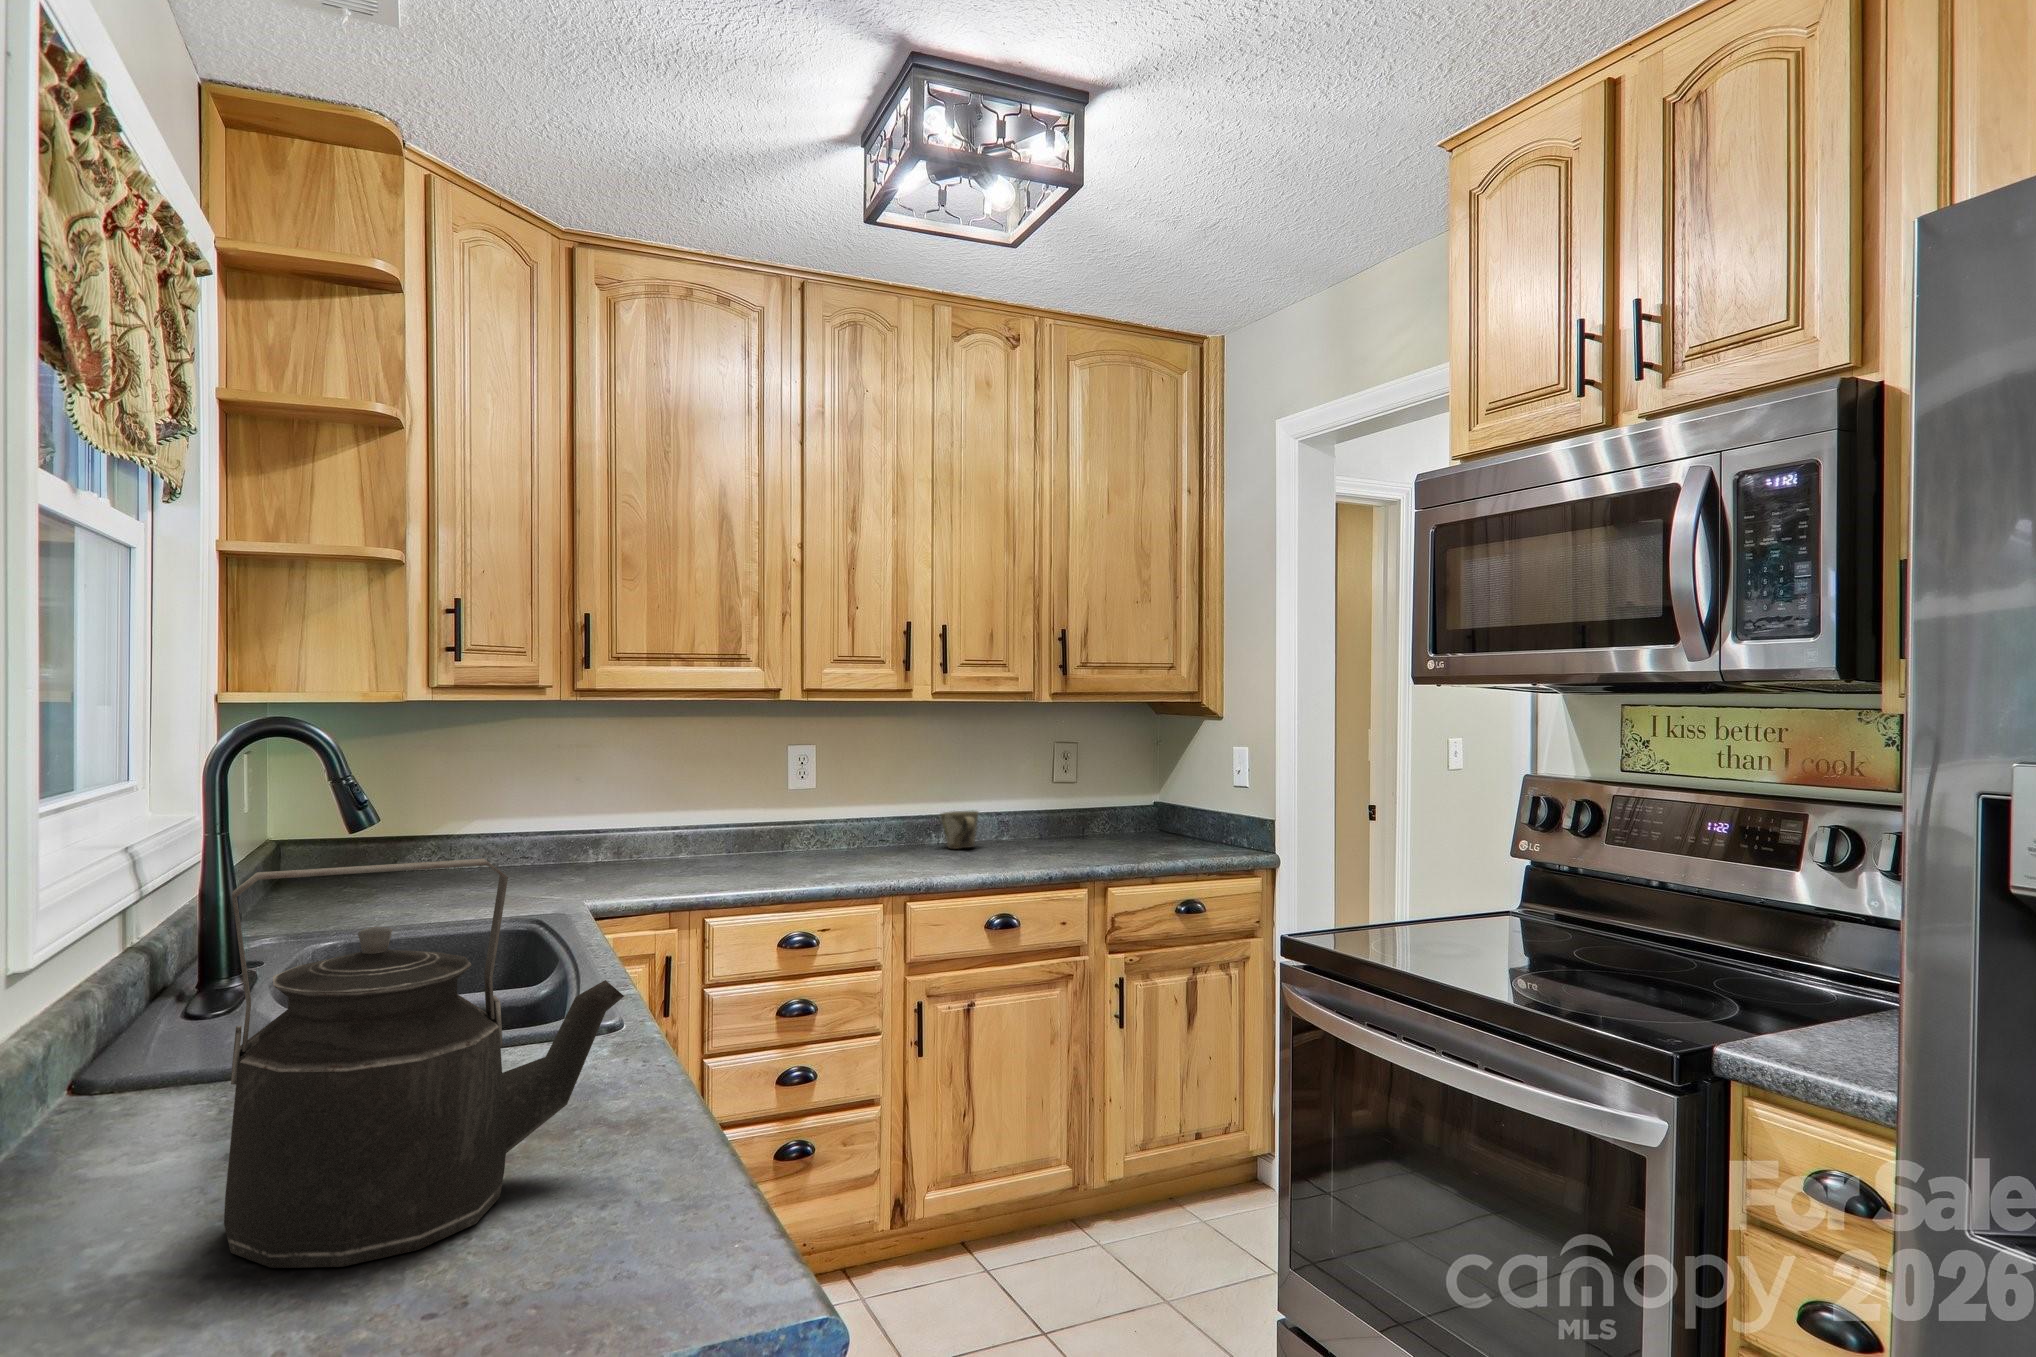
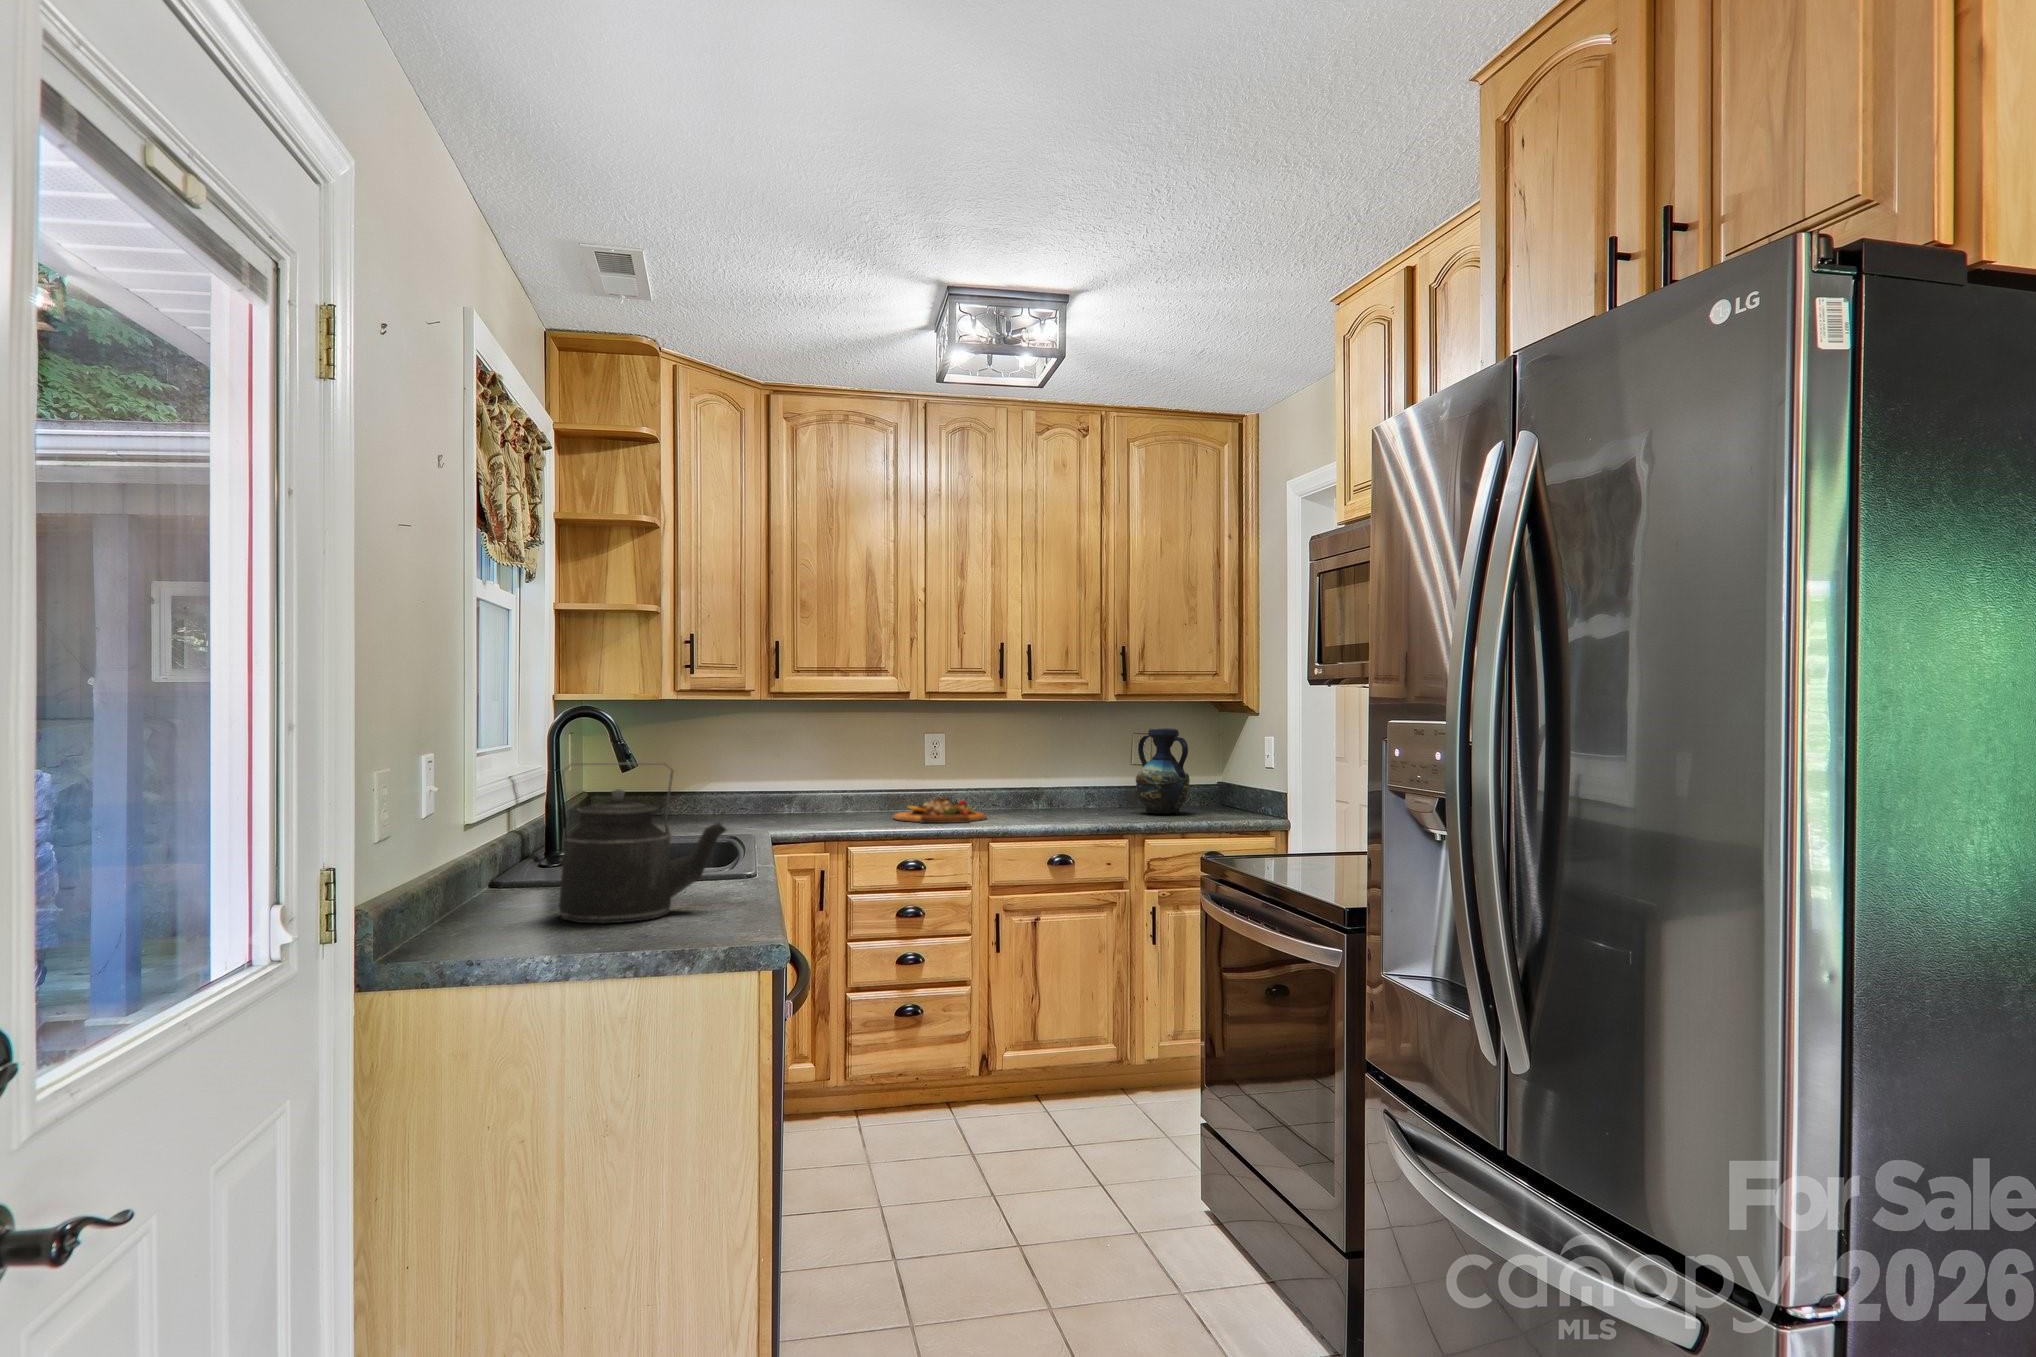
vase: none [1073,736,1143,847] -> present [1136,728,1190,814]
mug: present [941,810,978,849] -> none [1035,784,1064,813]
cutting board: none [756,834,889,876] -> present [893,797,987,823]

